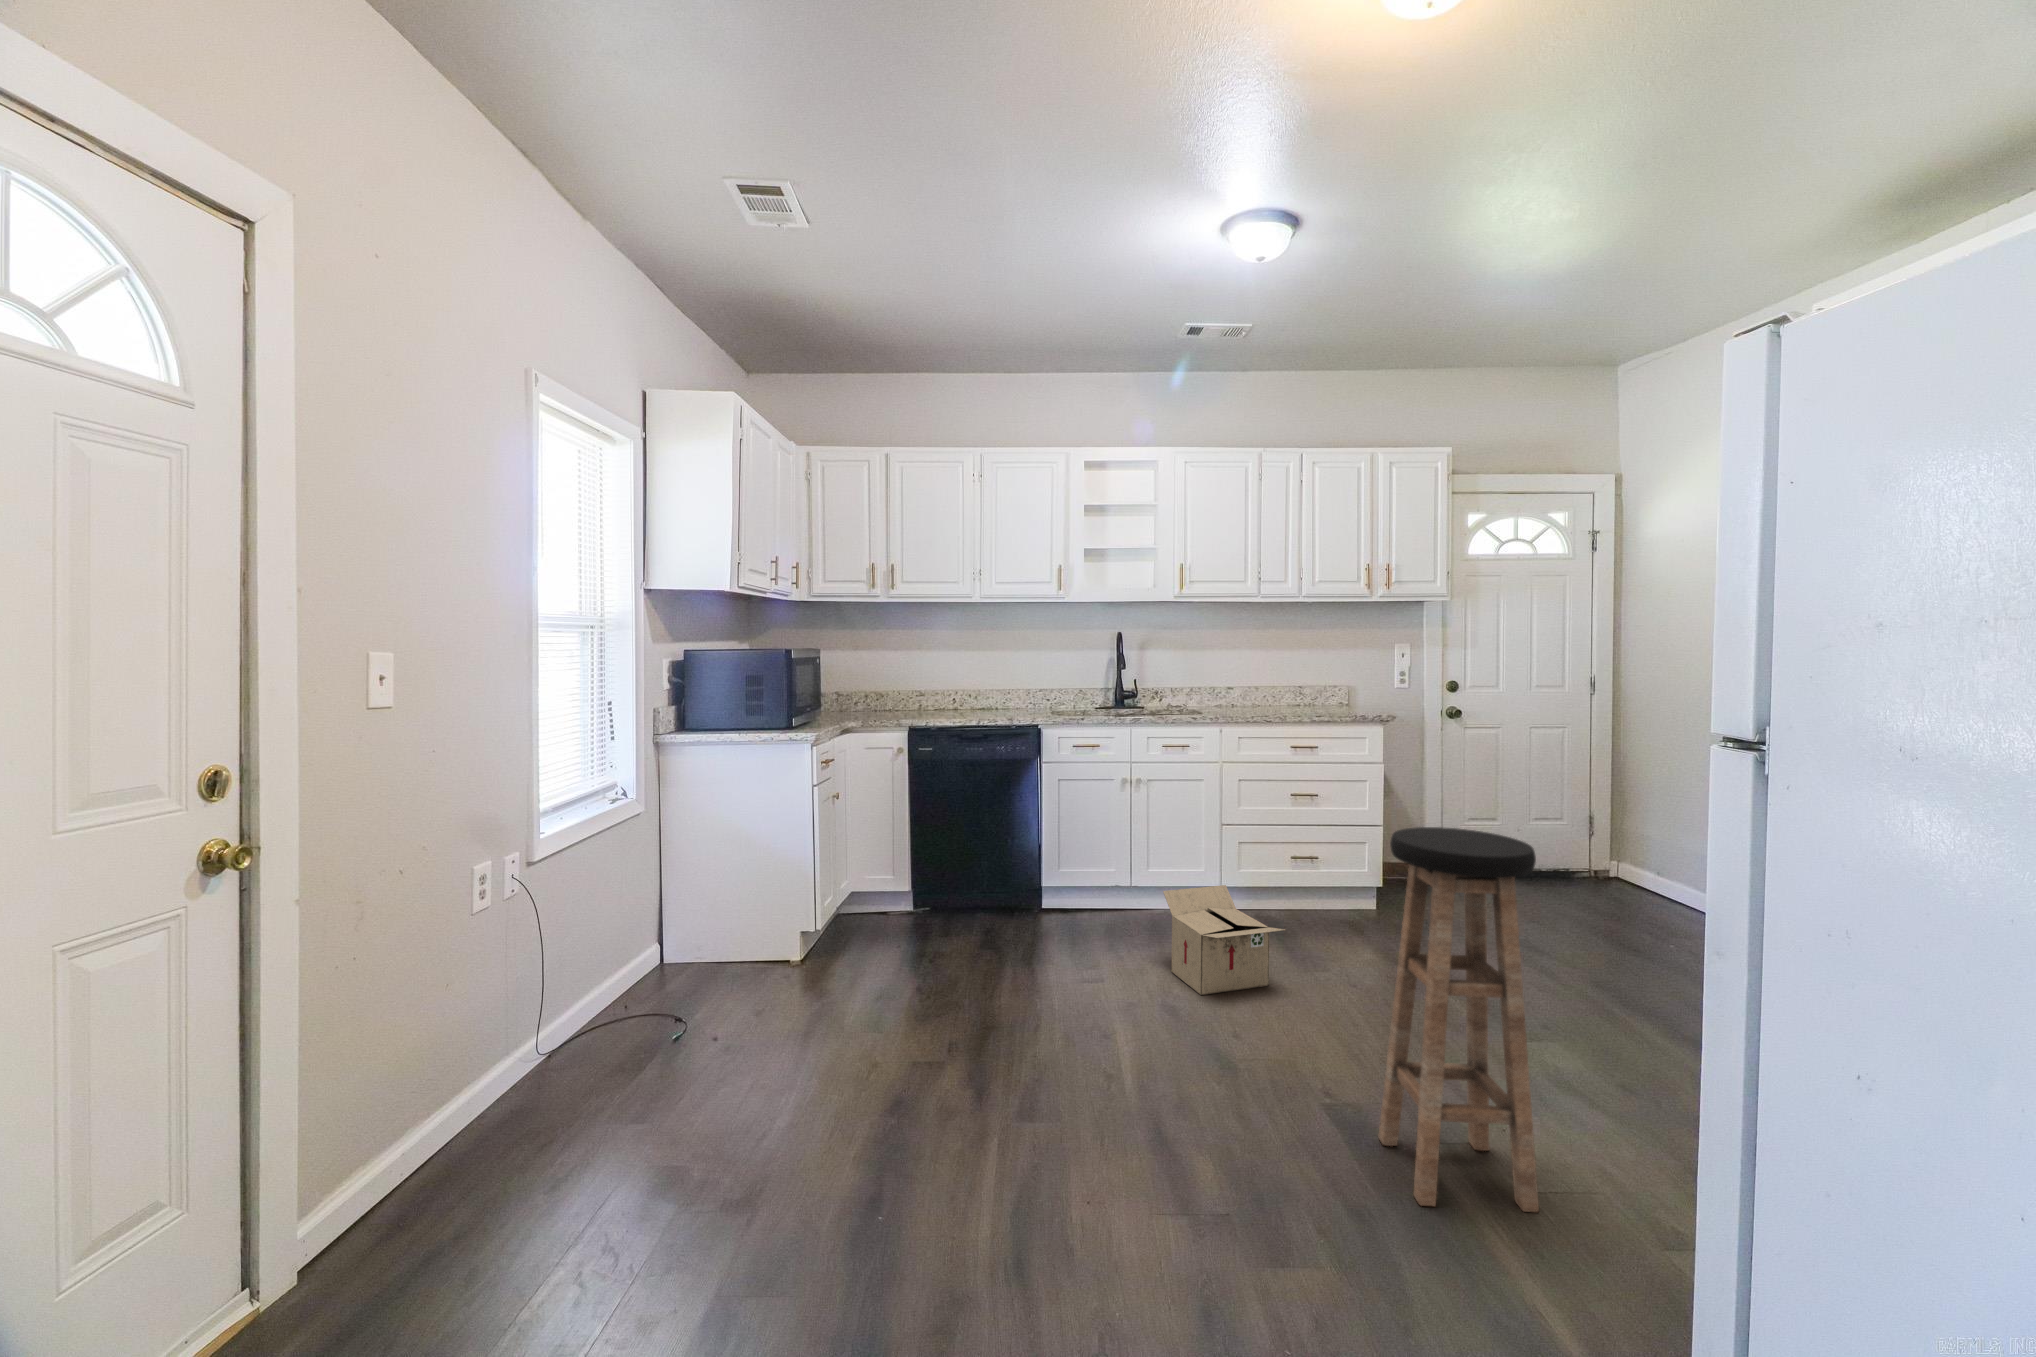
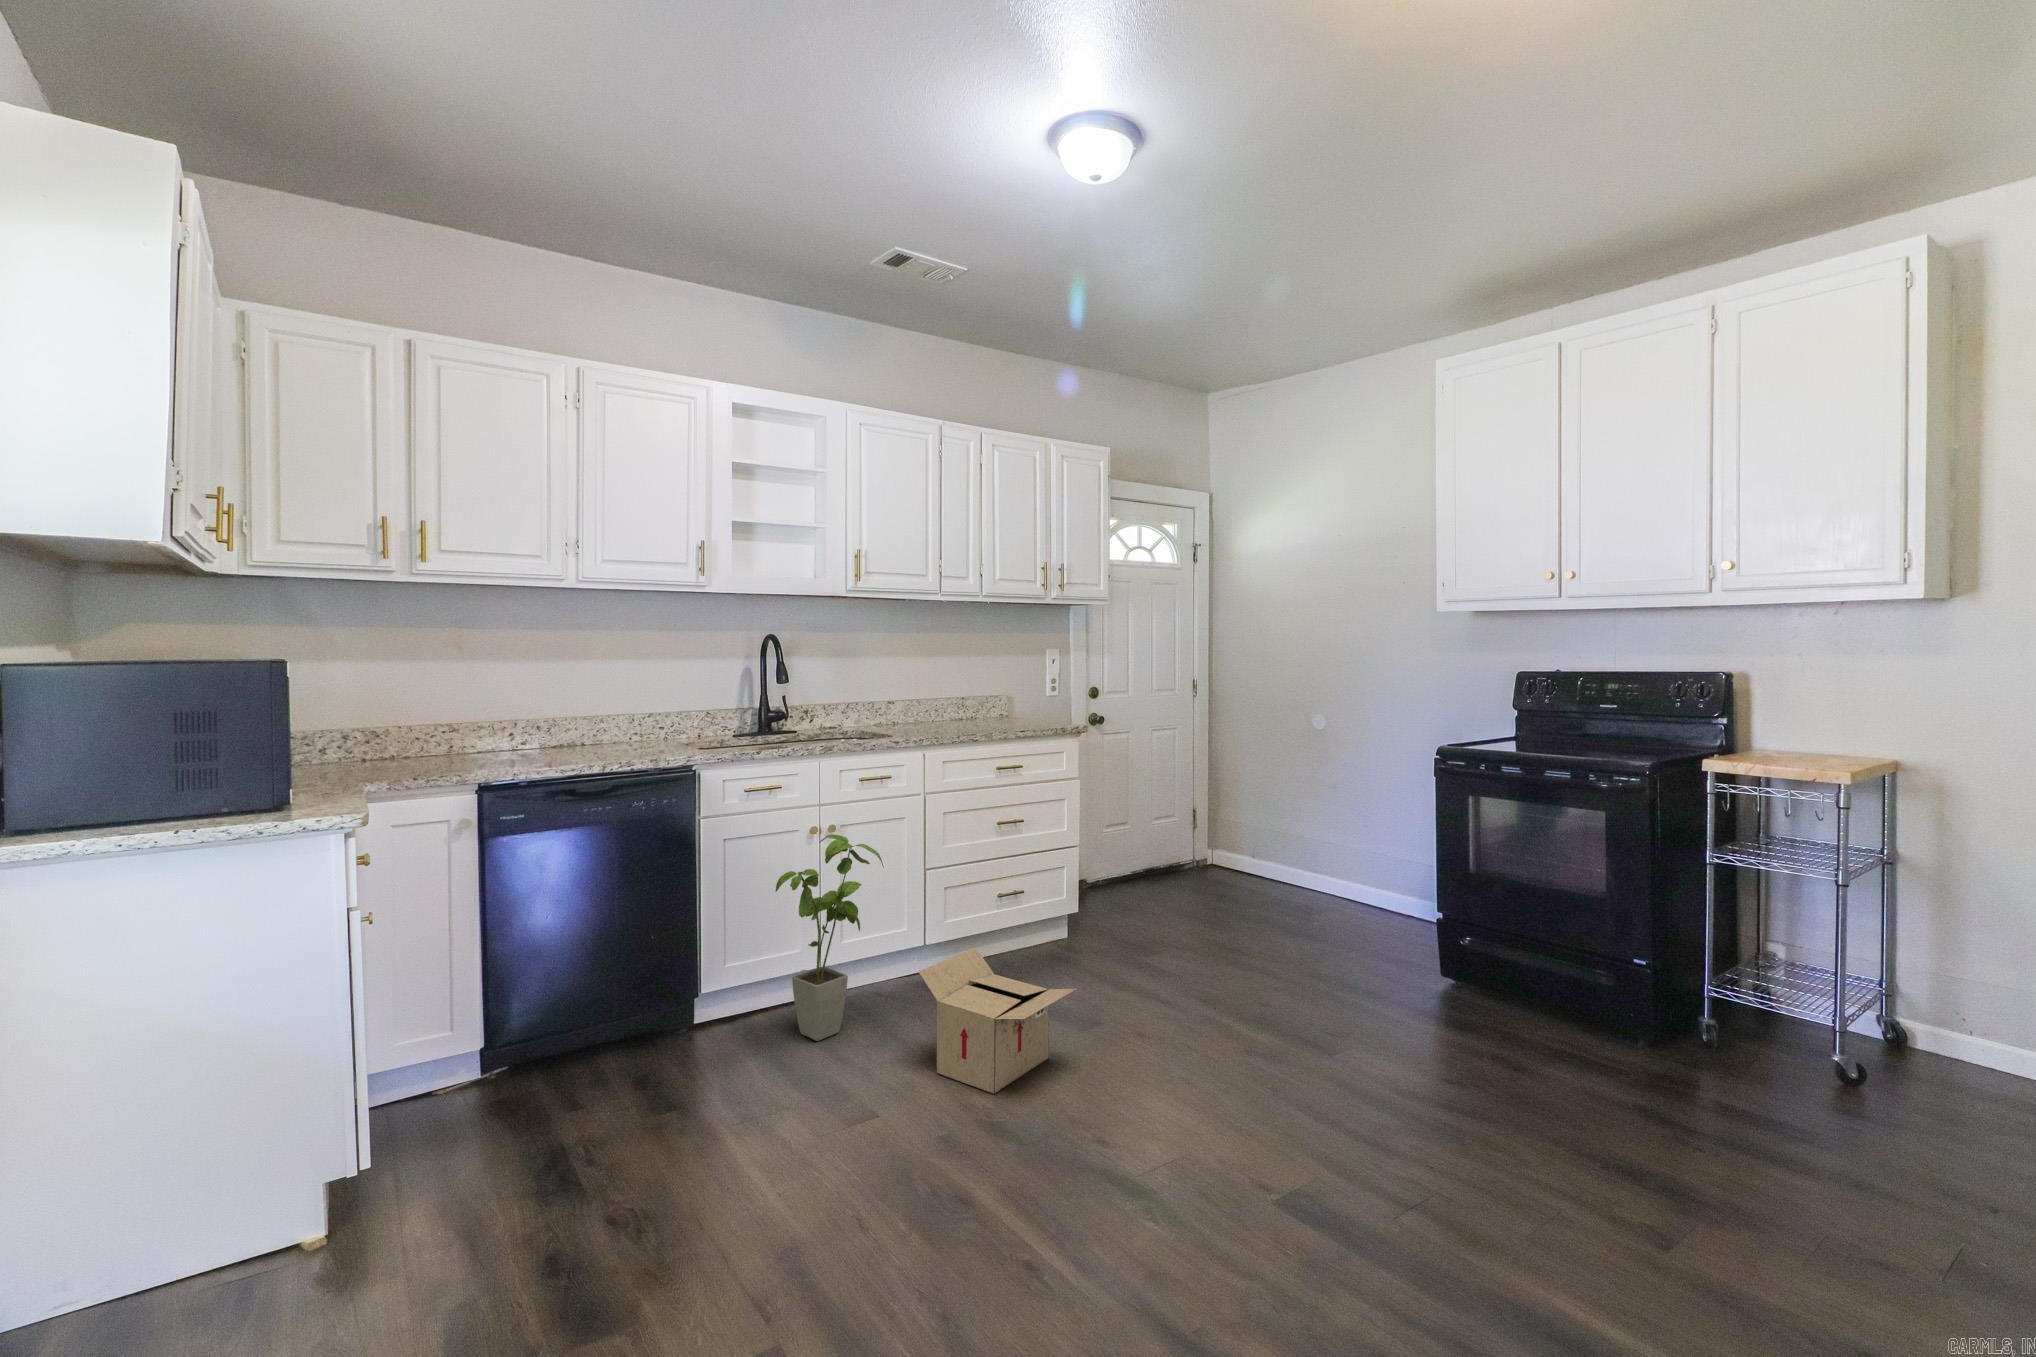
house plant: none [1083,782,1157,934] -> present [776,834,884,1041]
bar stool: present [1379,827,1539,1212] -> none [1299,854,1467,1270]

